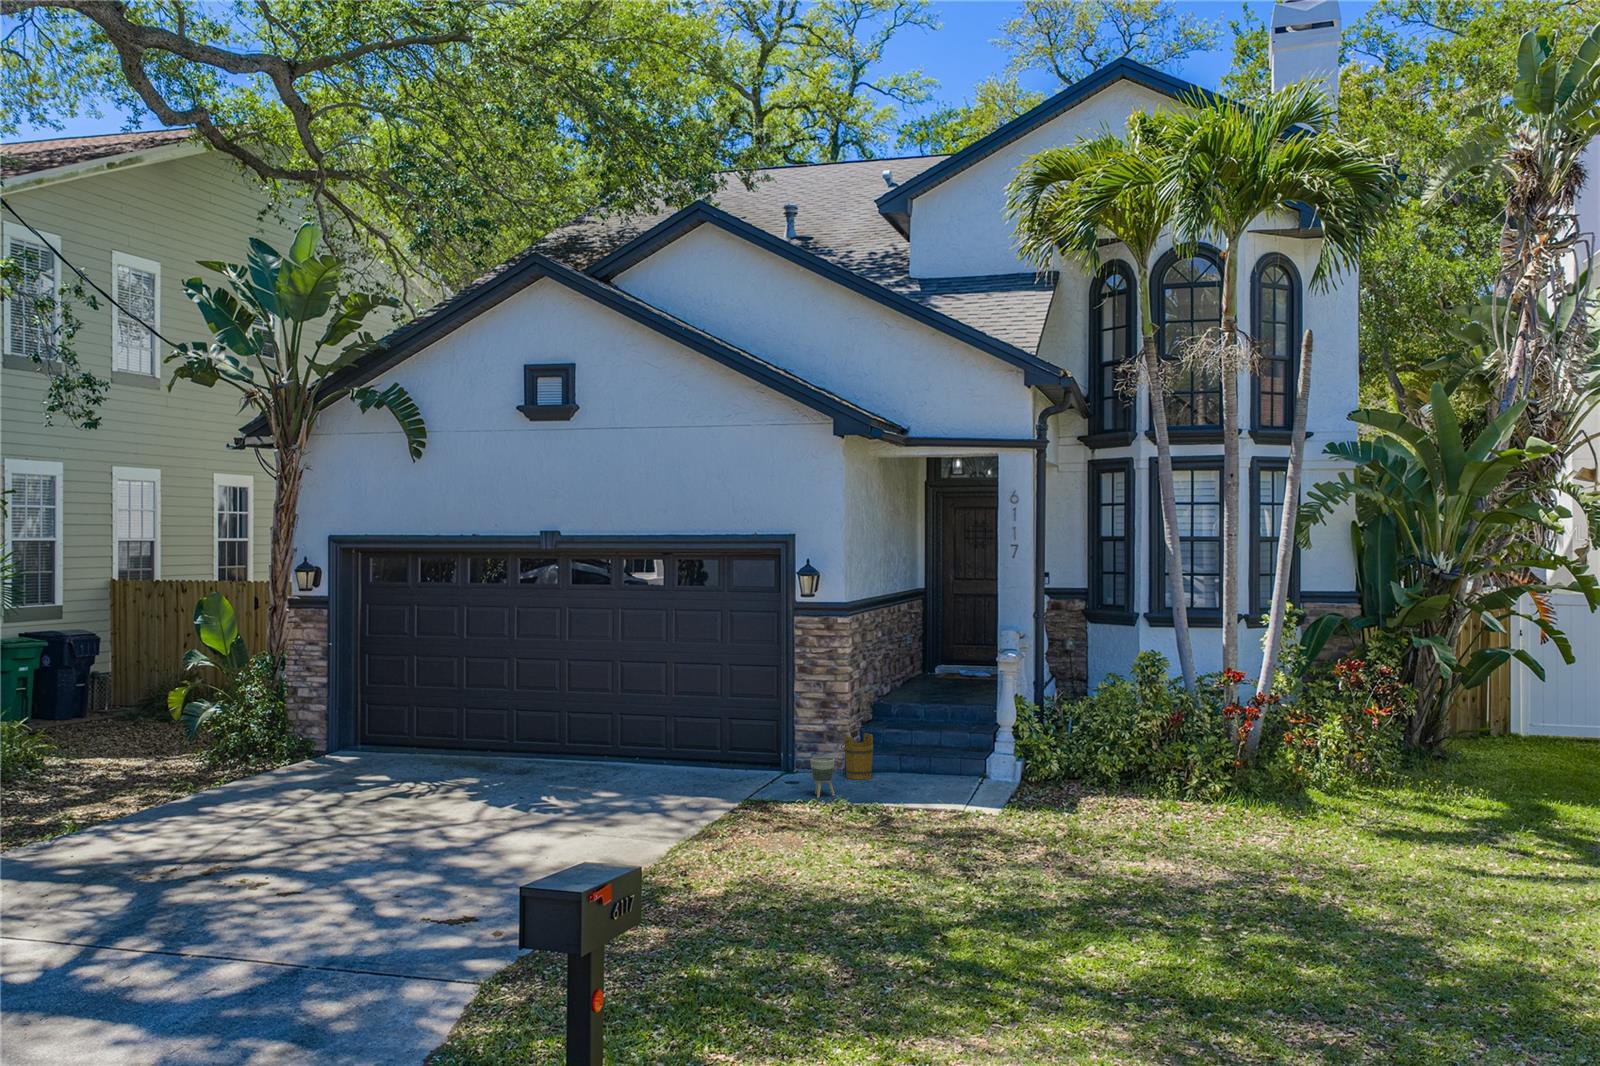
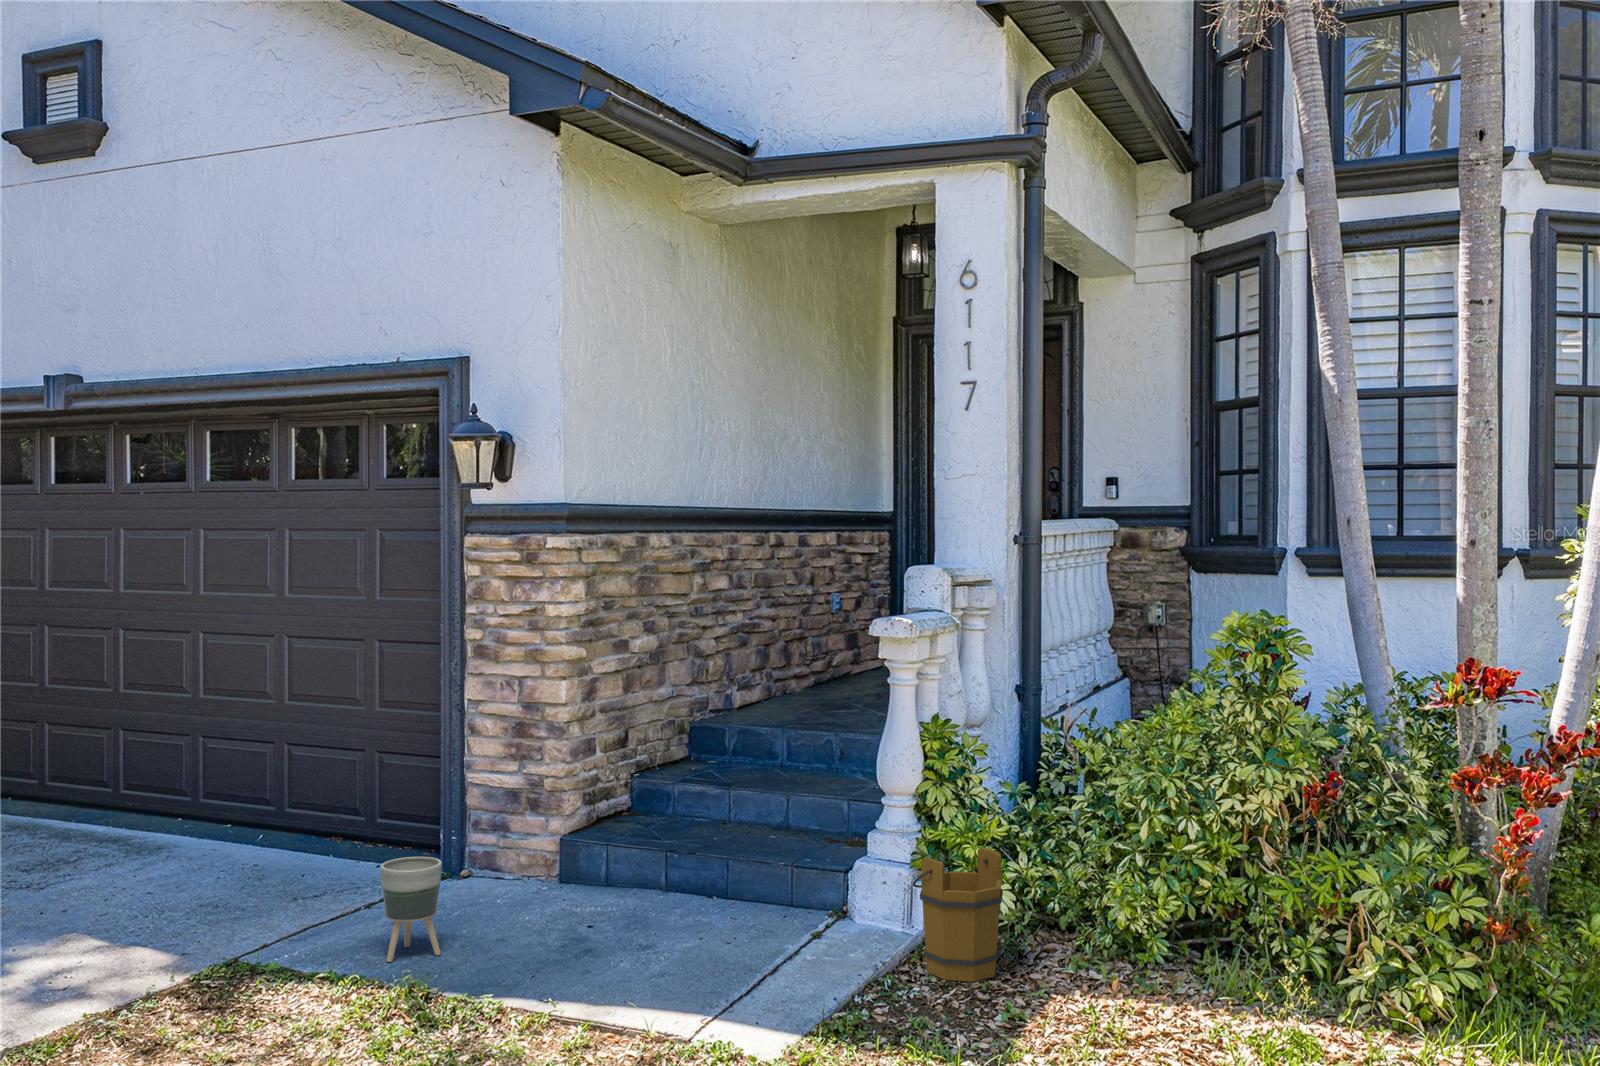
bucket: present [841,733,874,780] -> present [913,848,1003,982]

